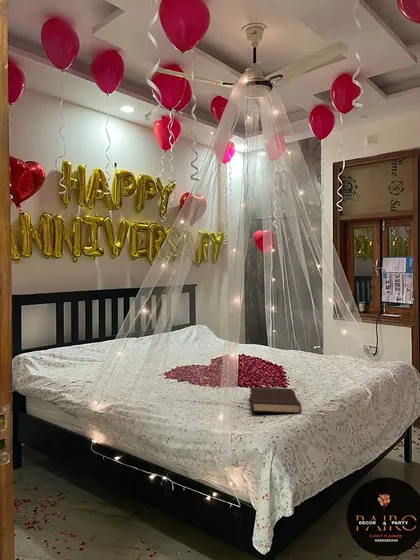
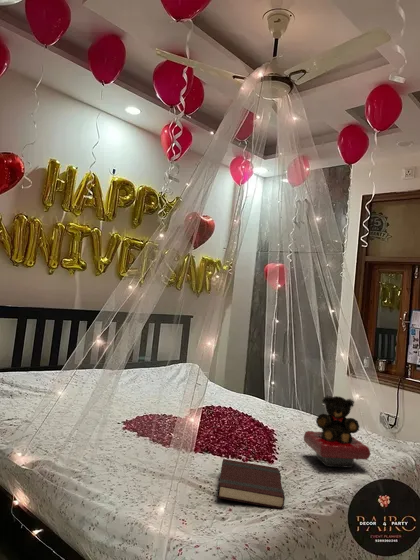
teddy bear: none [307,332,359,384] -> present [304,396,370,468]

